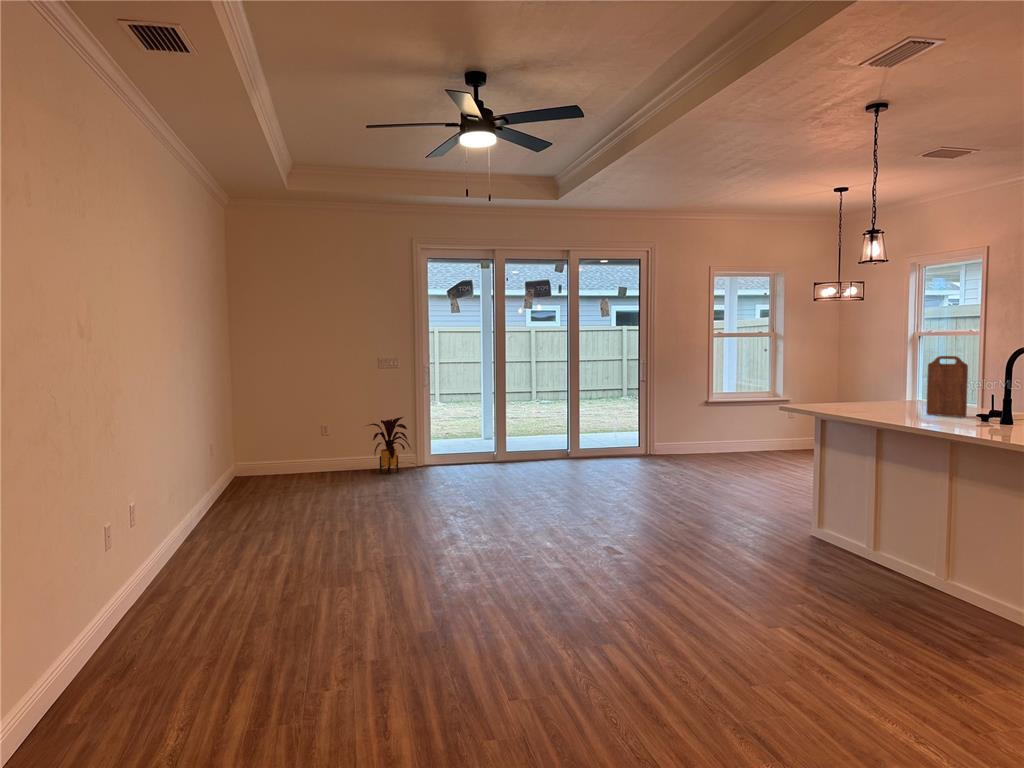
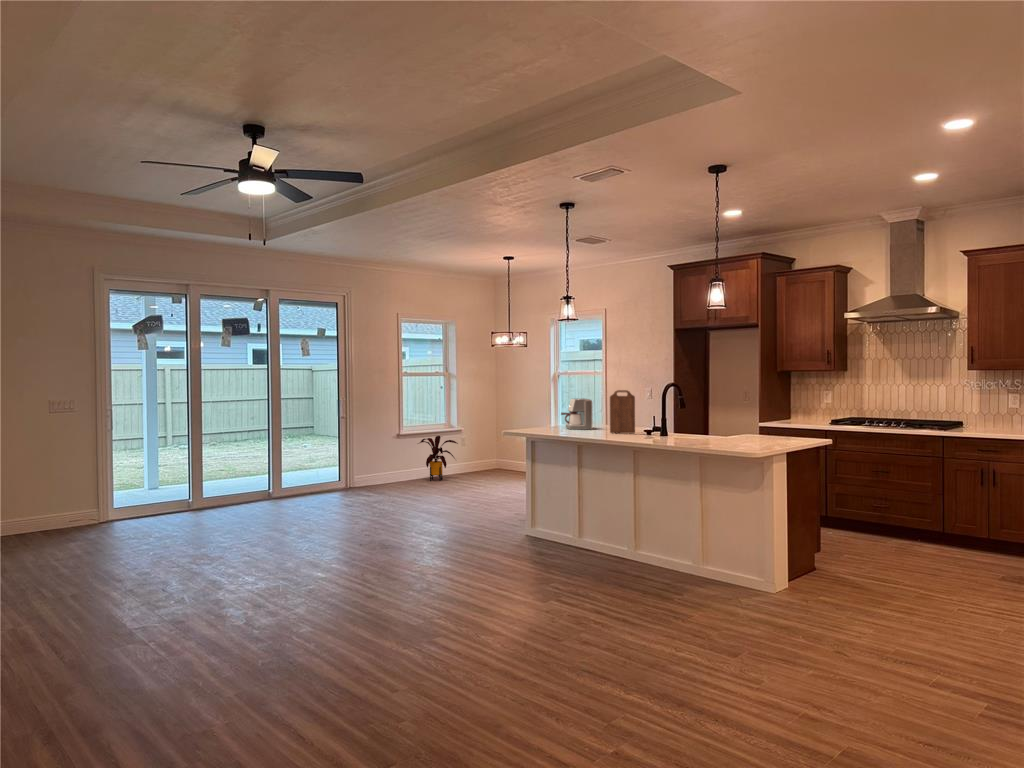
coffee maker: none [869,366,913,408] -> present [561,398,593,430]
house plant: present [369,417,411,474] -> present [420,436,458,481]

